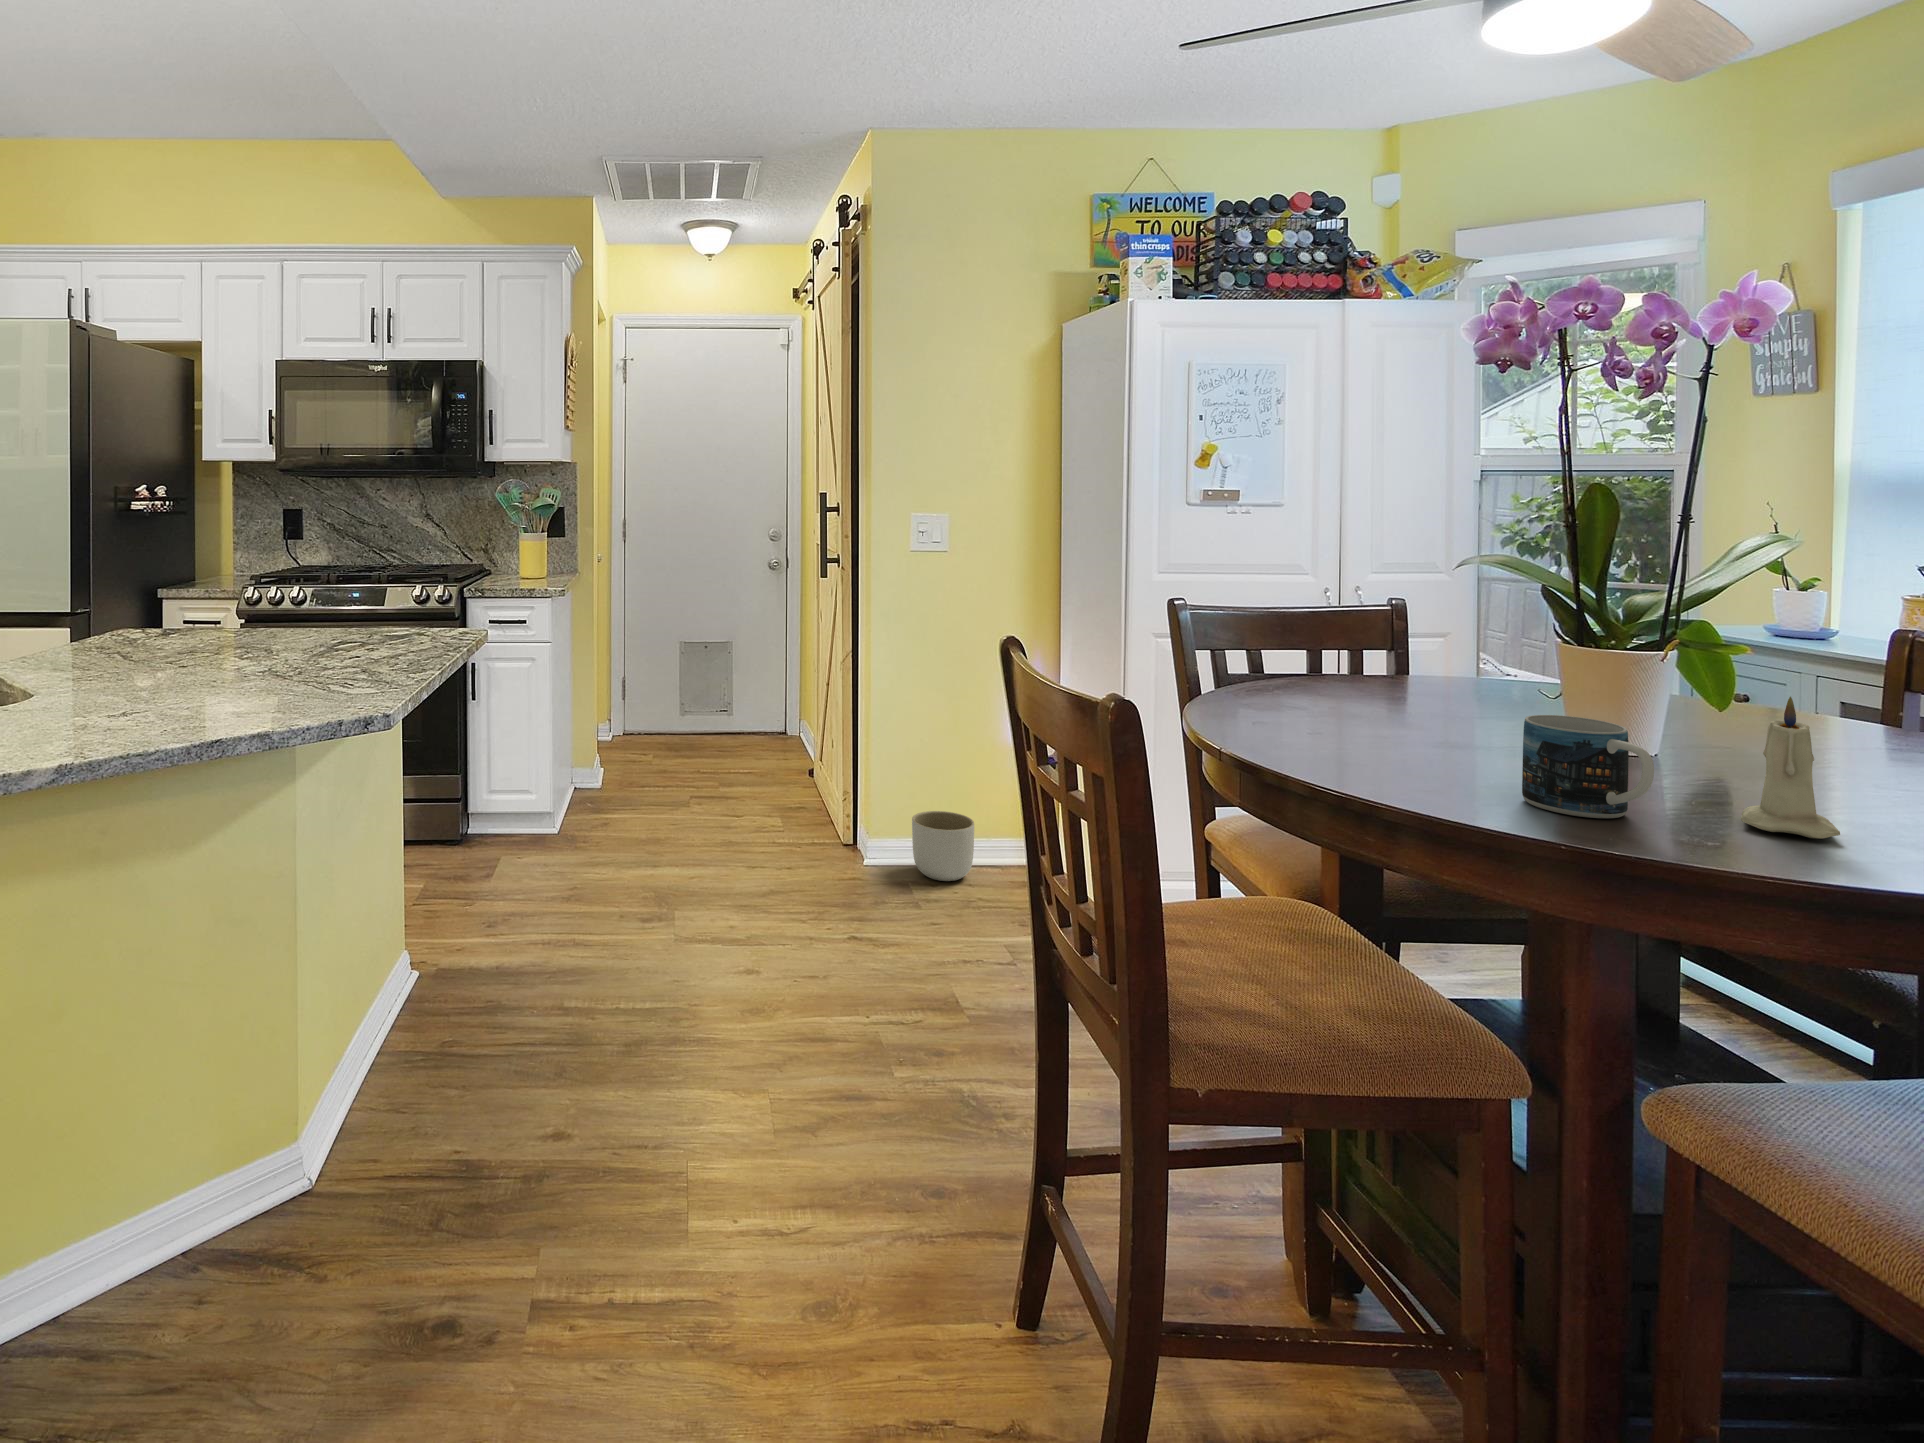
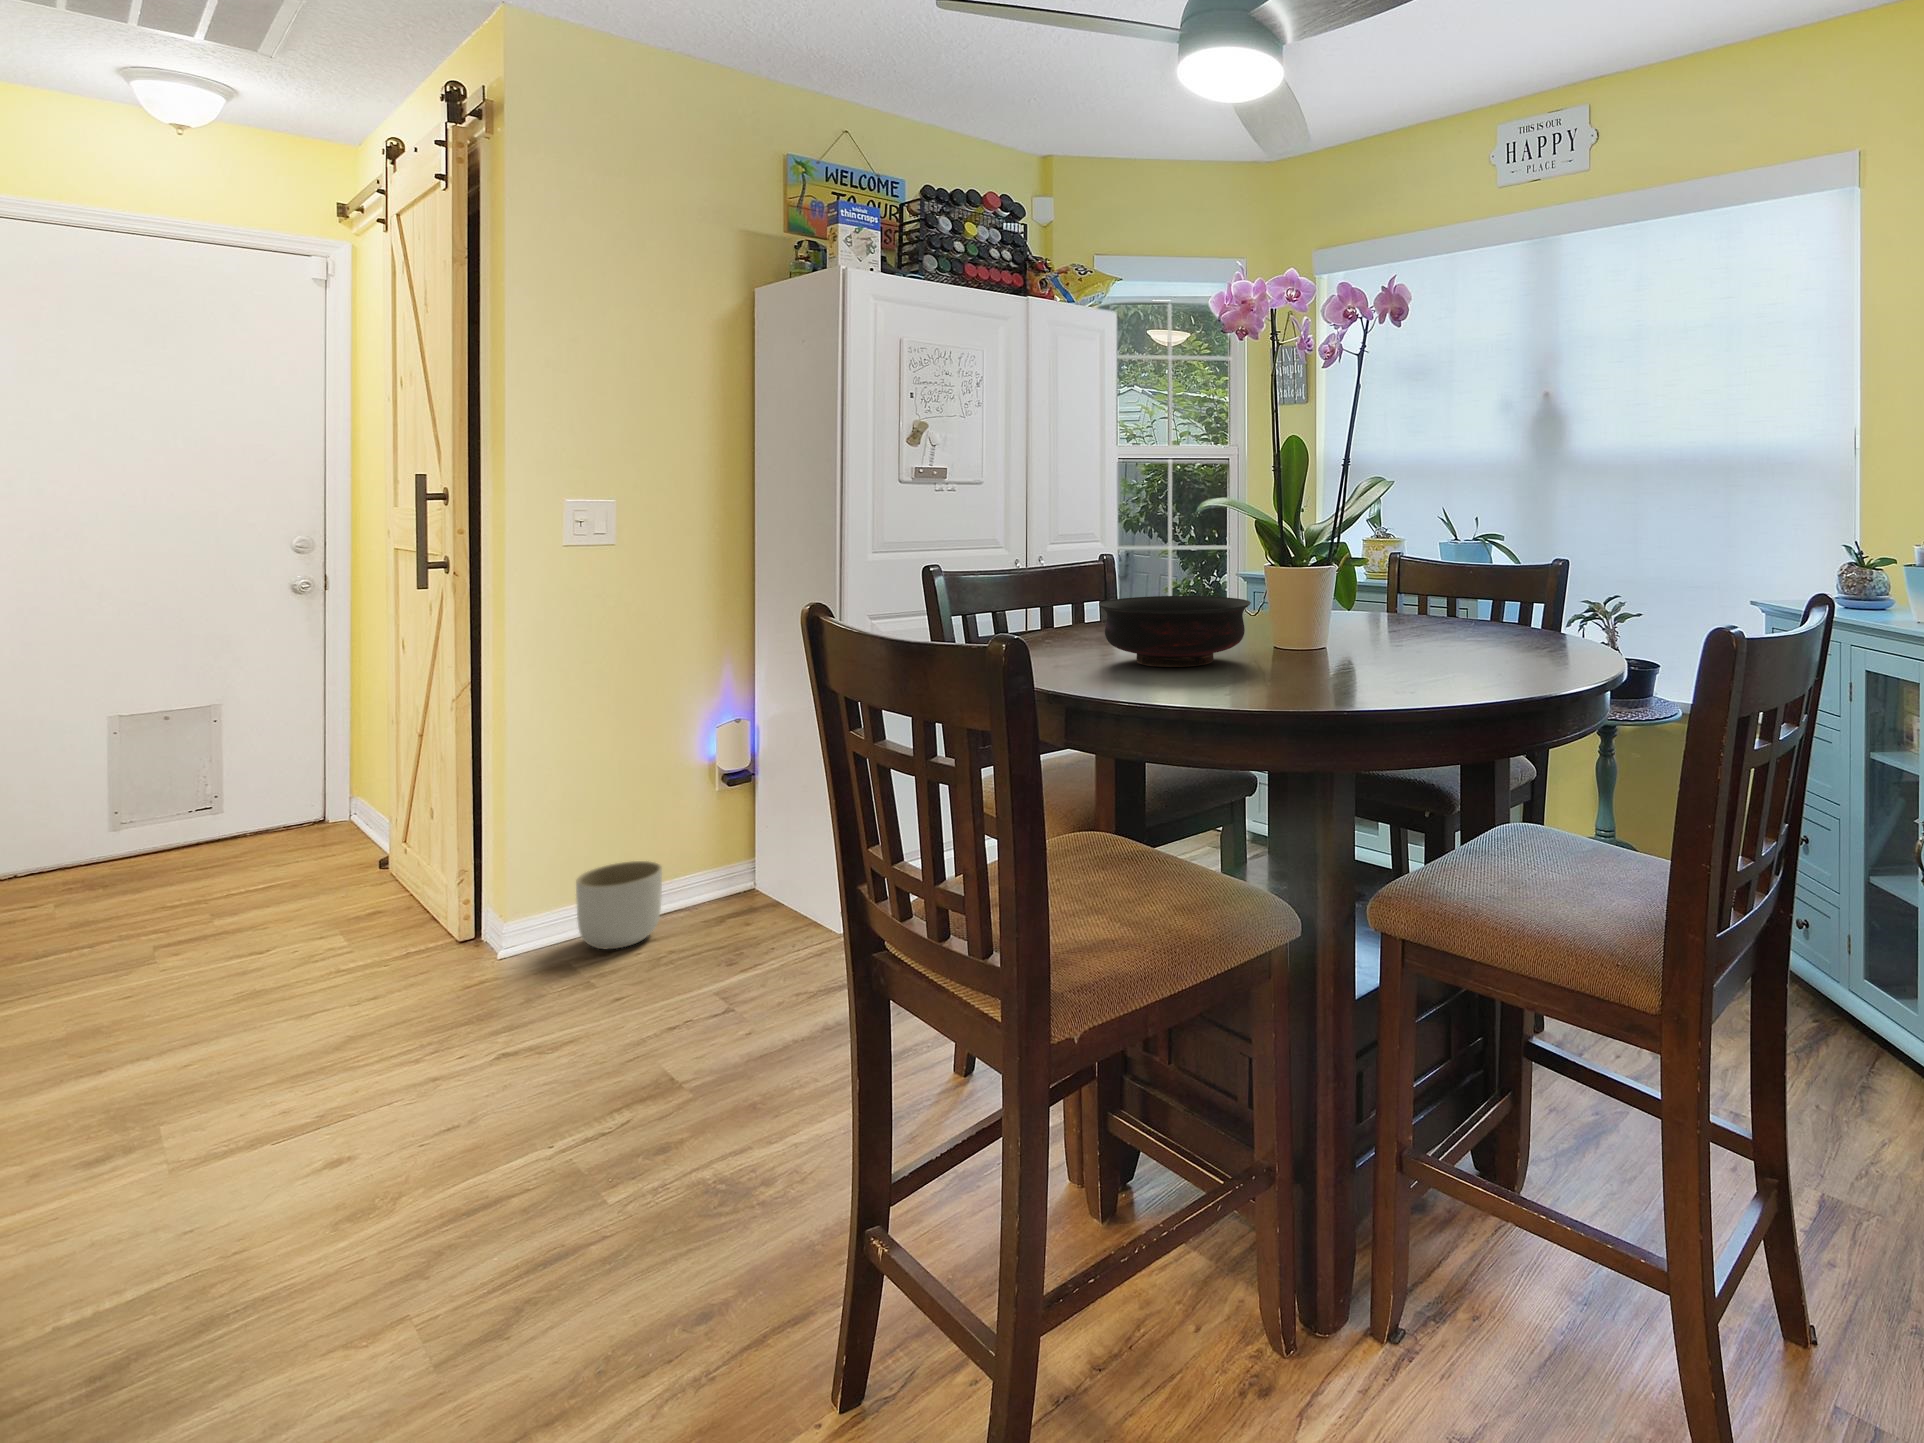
bowl: none [1311,665,1521,757] -> present [1099,596,1251,667]
candle: present [1741,697,1840,839] -> none [1394,576,1445,675]
mug: present [1522,715,1654,818] -> none [1277,610,1364,686]

